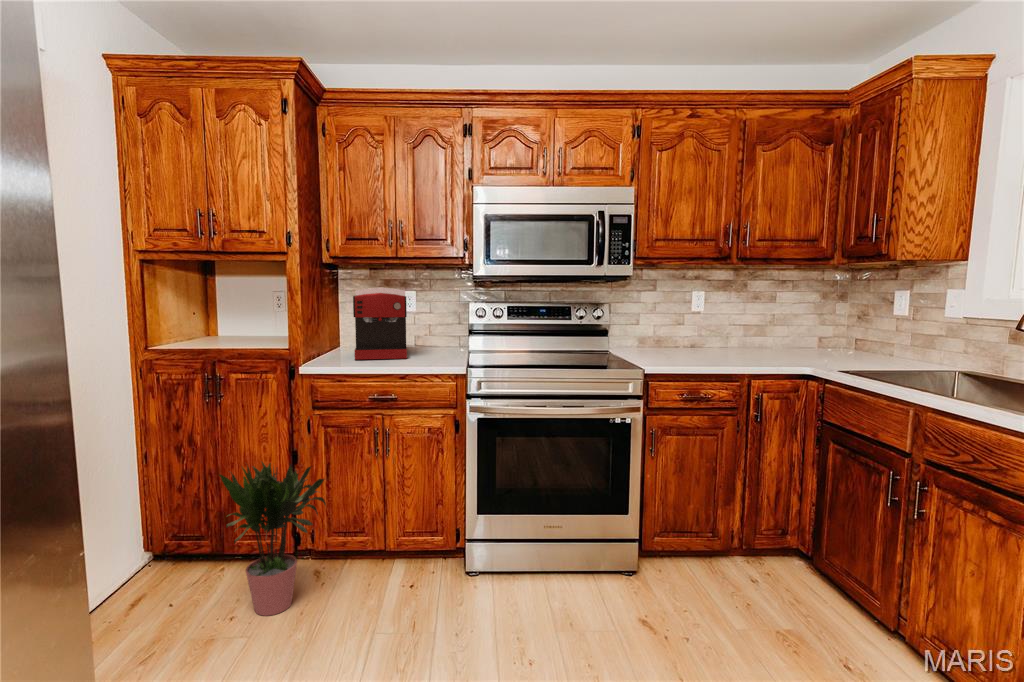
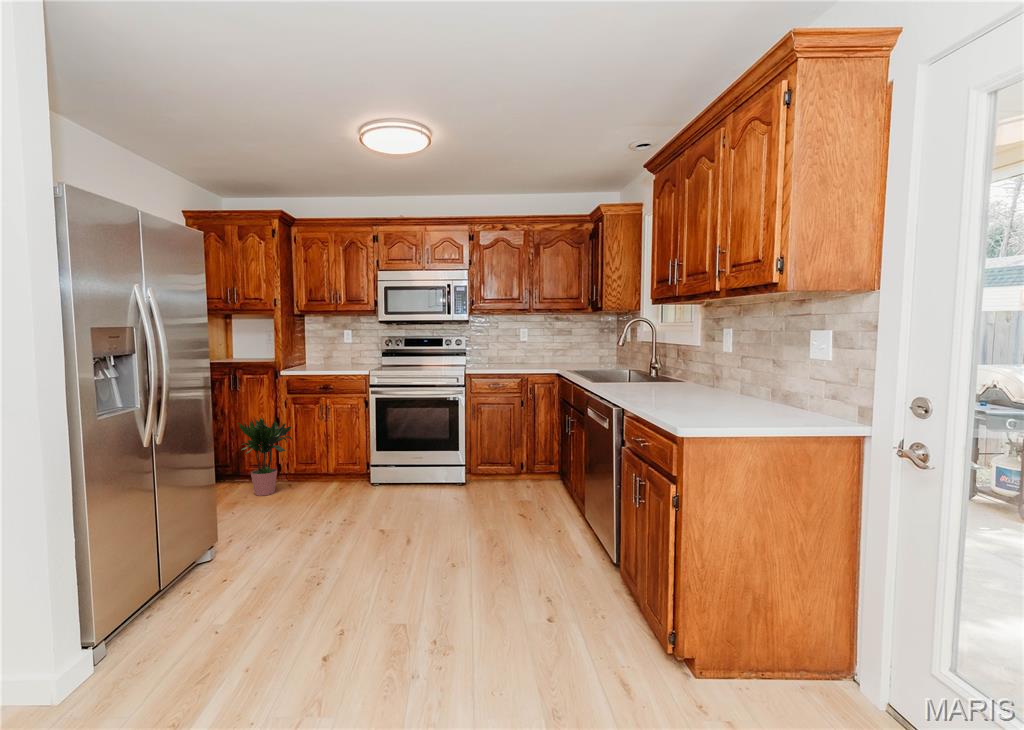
coffee maker: present [353,287,407,360] -> none [311,328,345,369]

